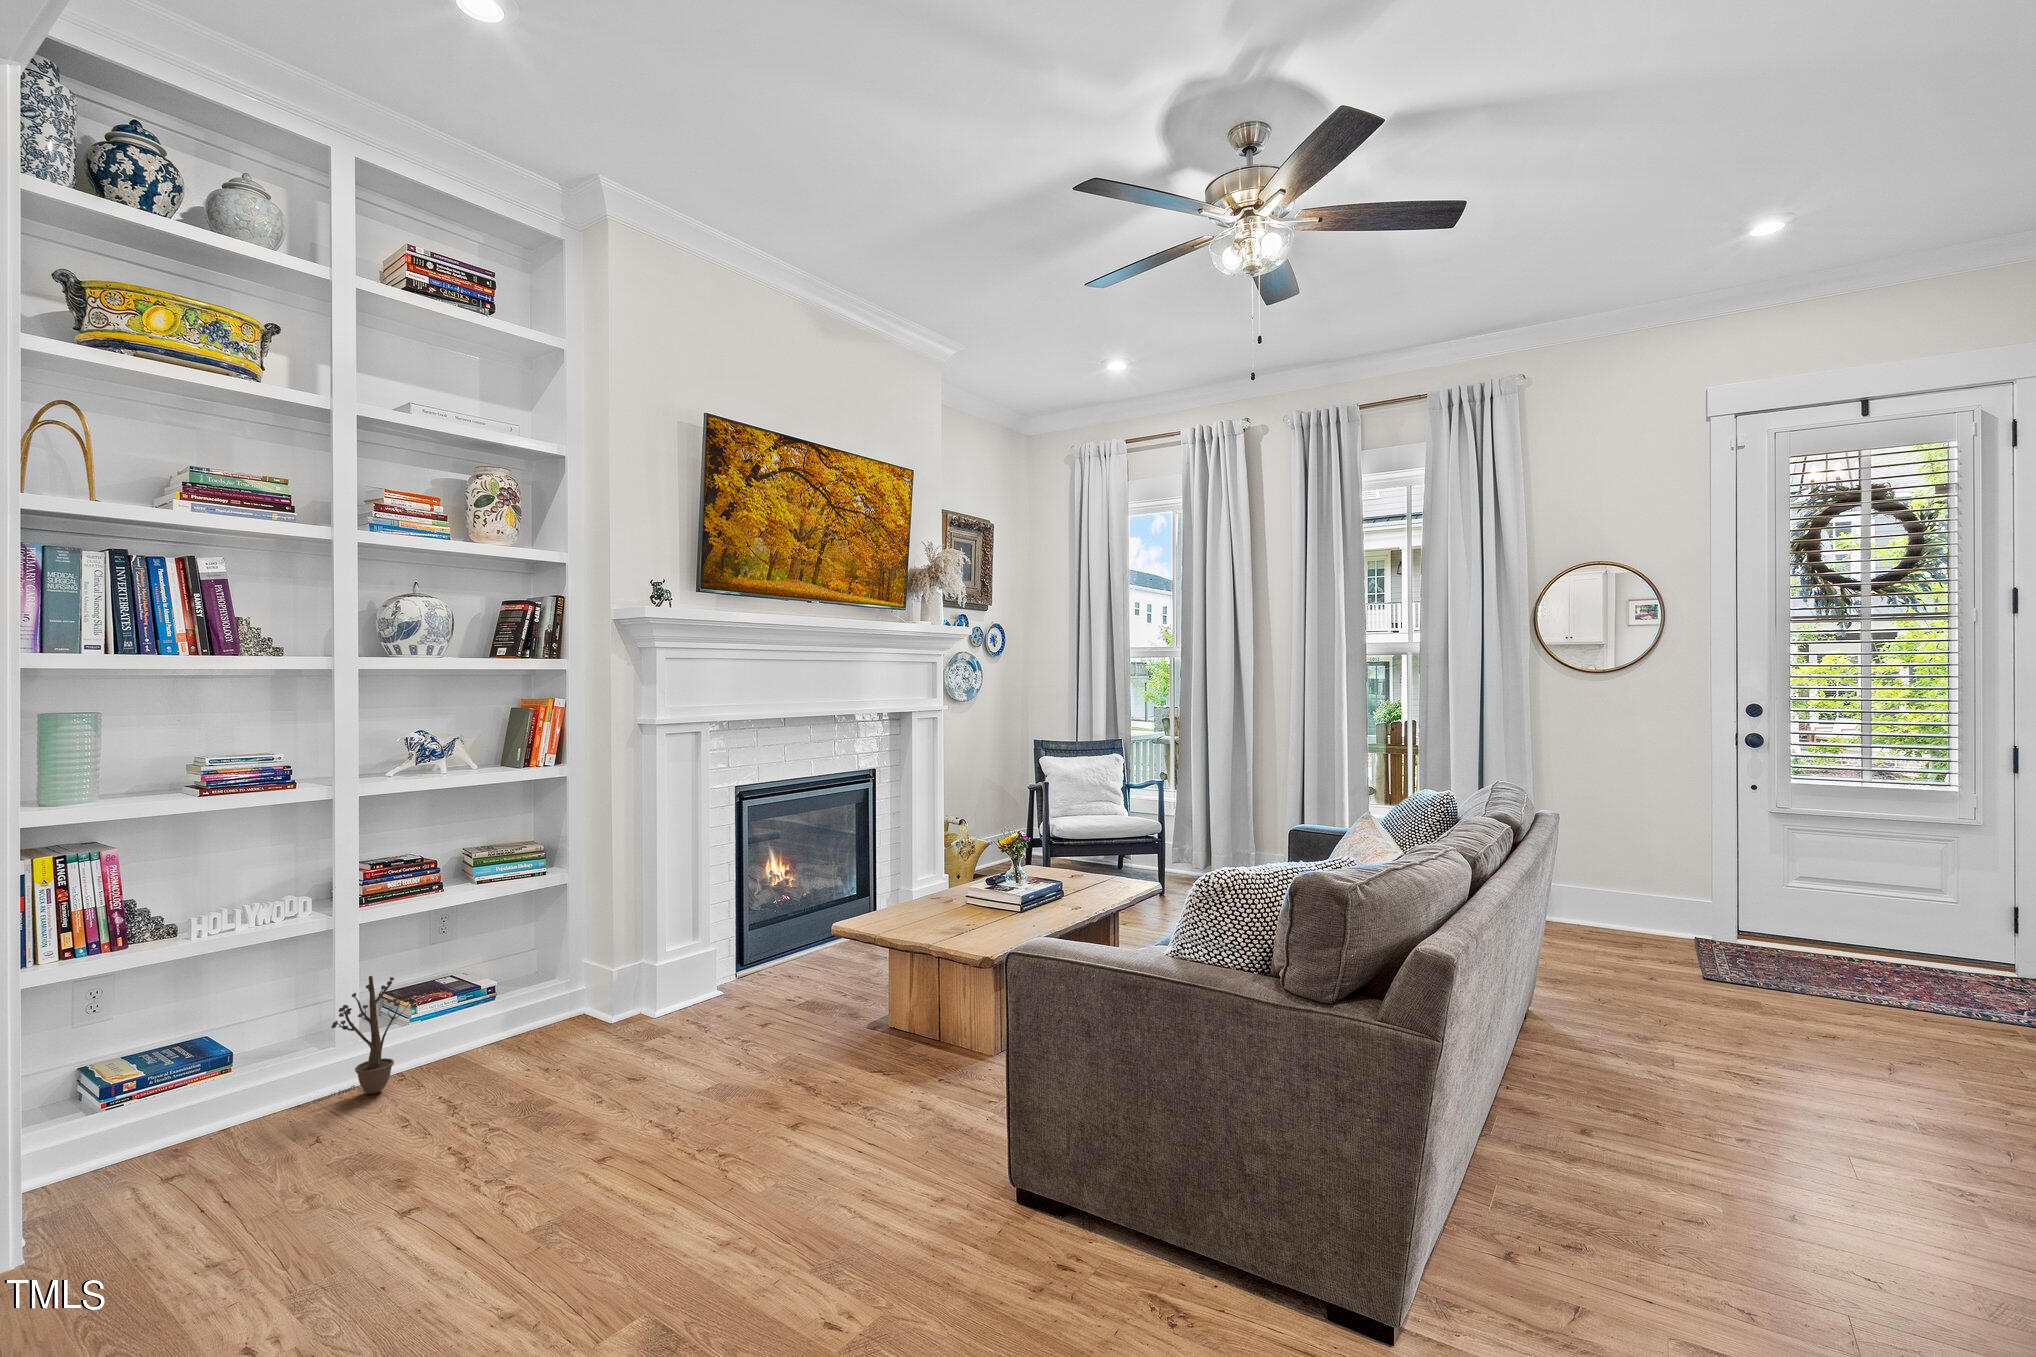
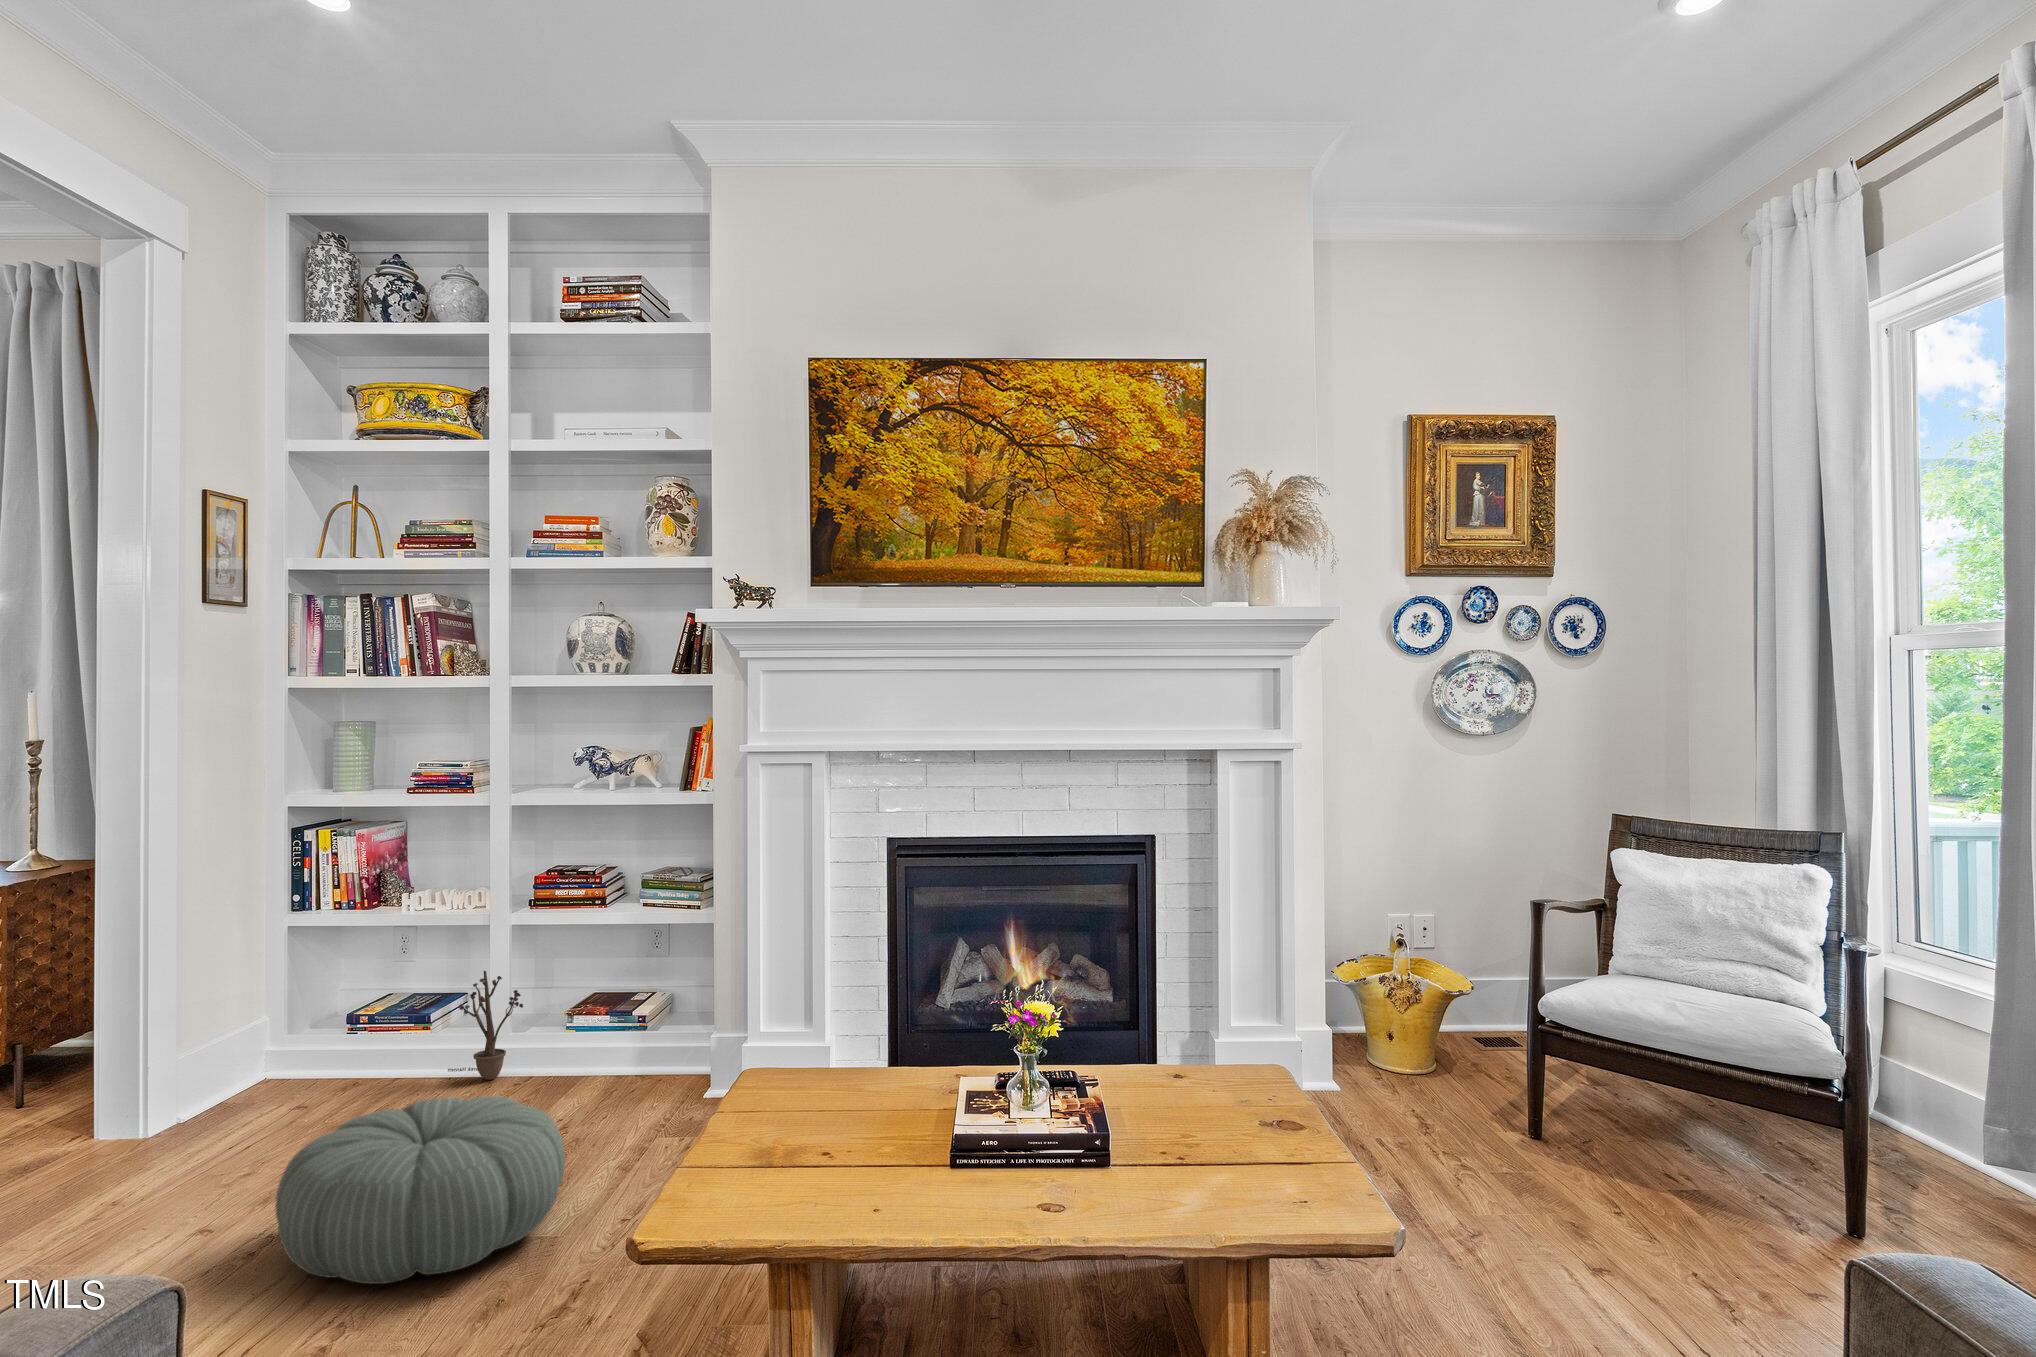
pouf: none [607,1012,841,1172] -> present [276,1096,565,1284]

